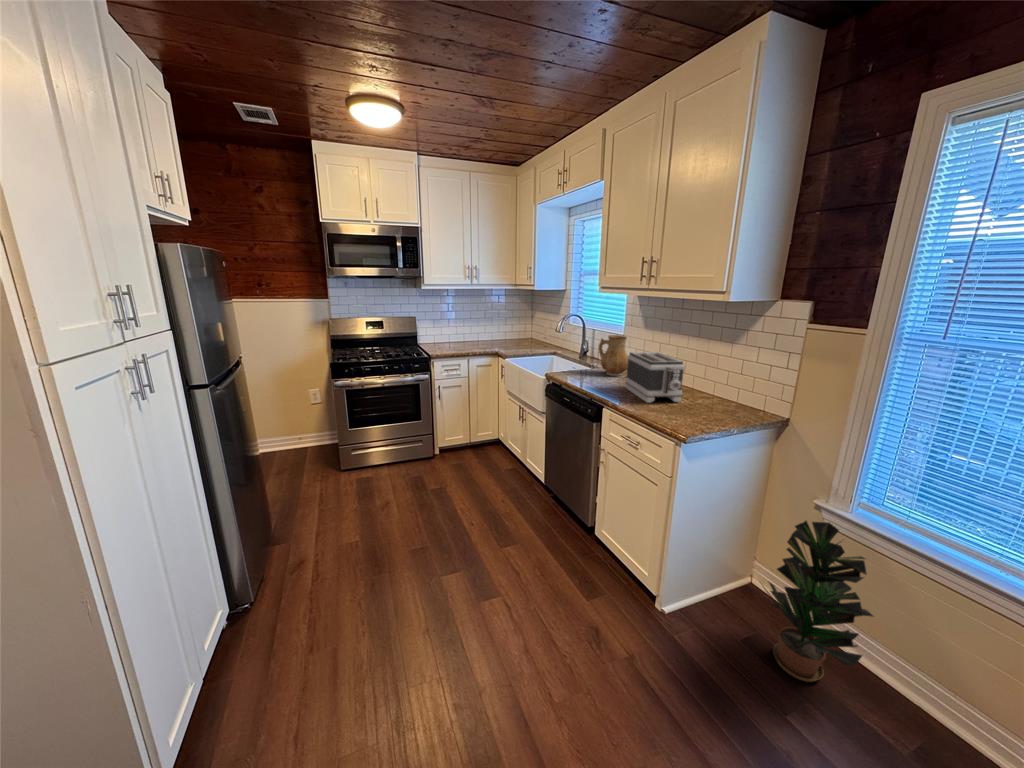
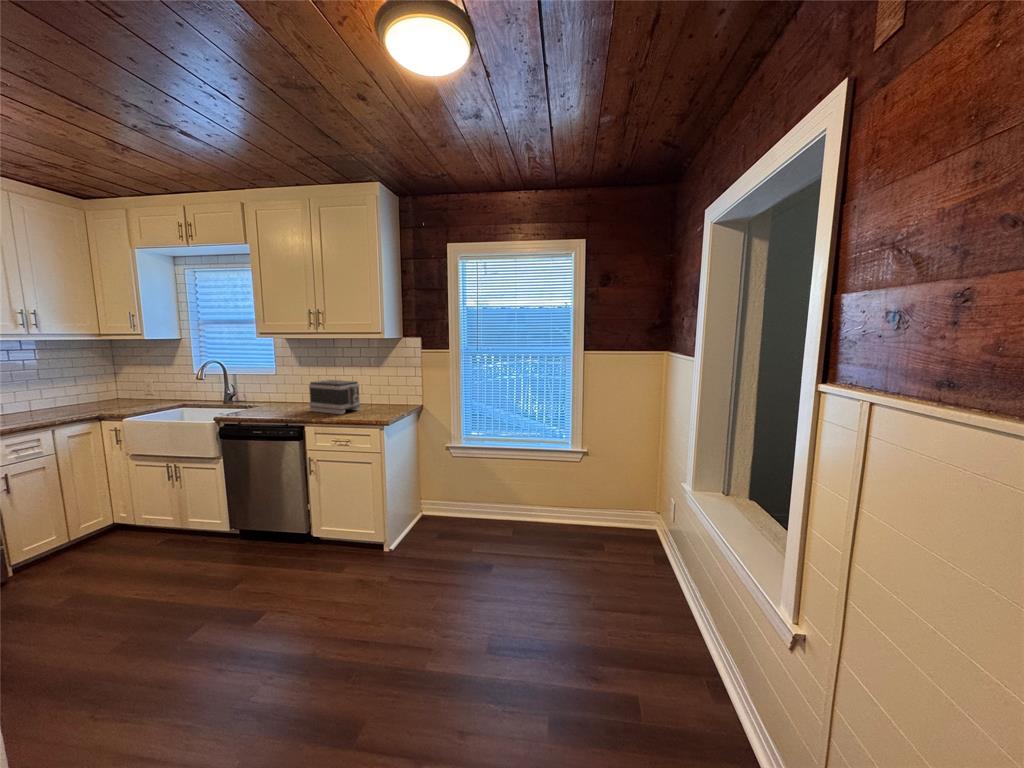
ceramic pitcher: present [598,335,628,376] -> none [265,373,297,407]
potted plant: present [762,521,873,682] -> none [434,450,485,537]

